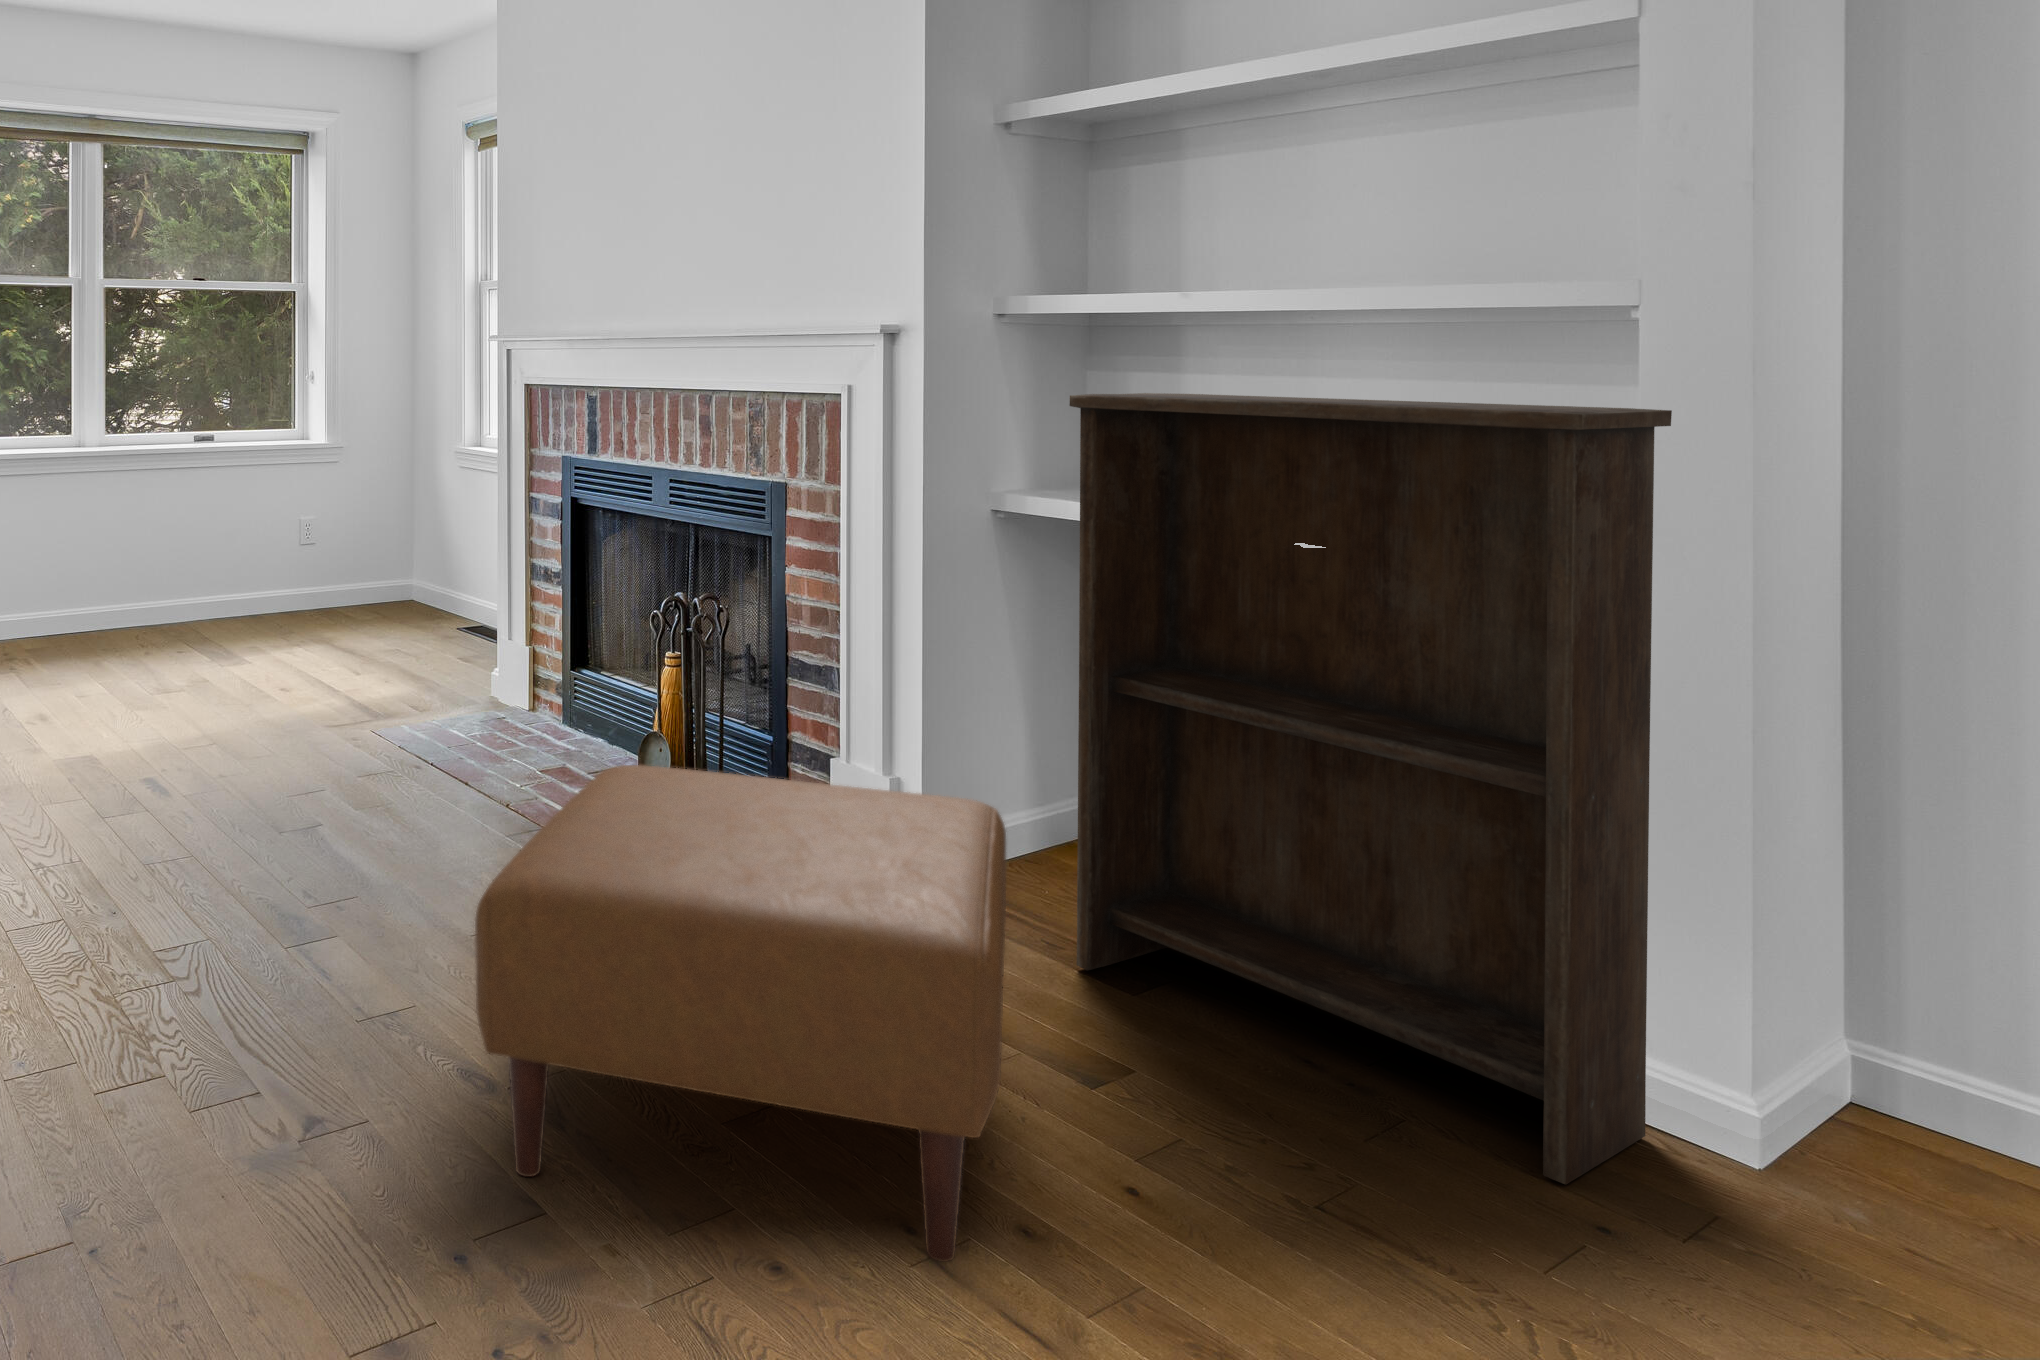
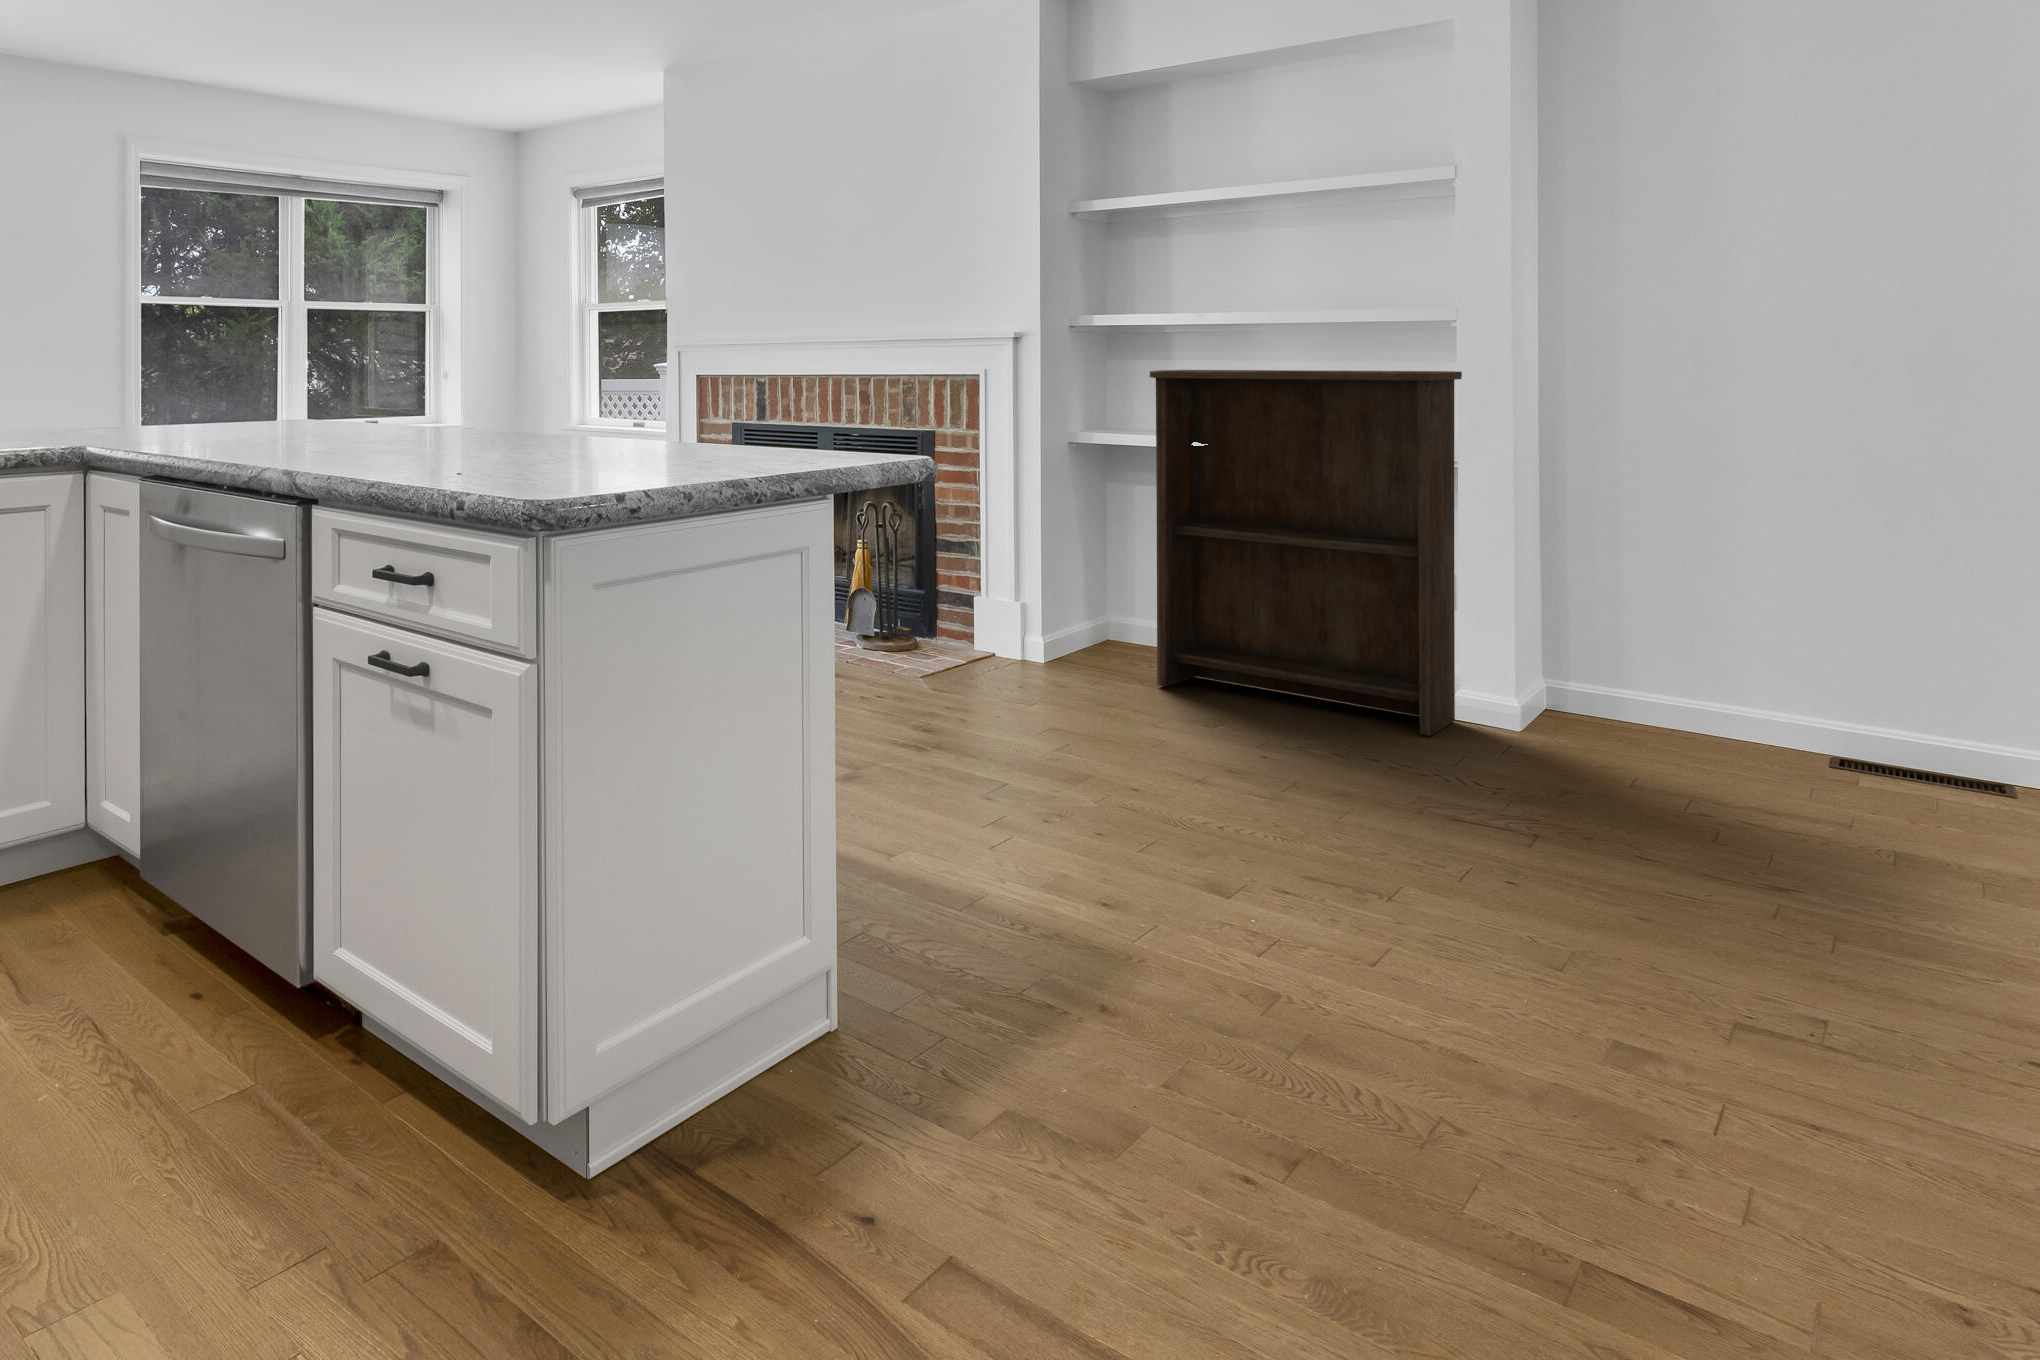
ottoman: present [475,765,1006,1262] -> none [923,581,1217,775]

